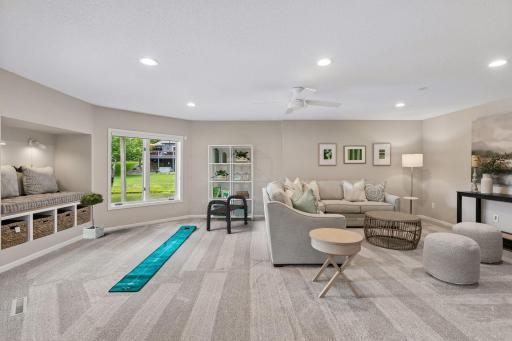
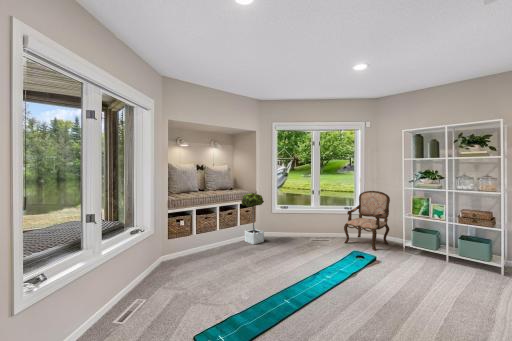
armchair: none [171,184,200,224] -> present [344,191,390,250]
bench: present [206,195,247,234] -> none [393,215,486,287]

